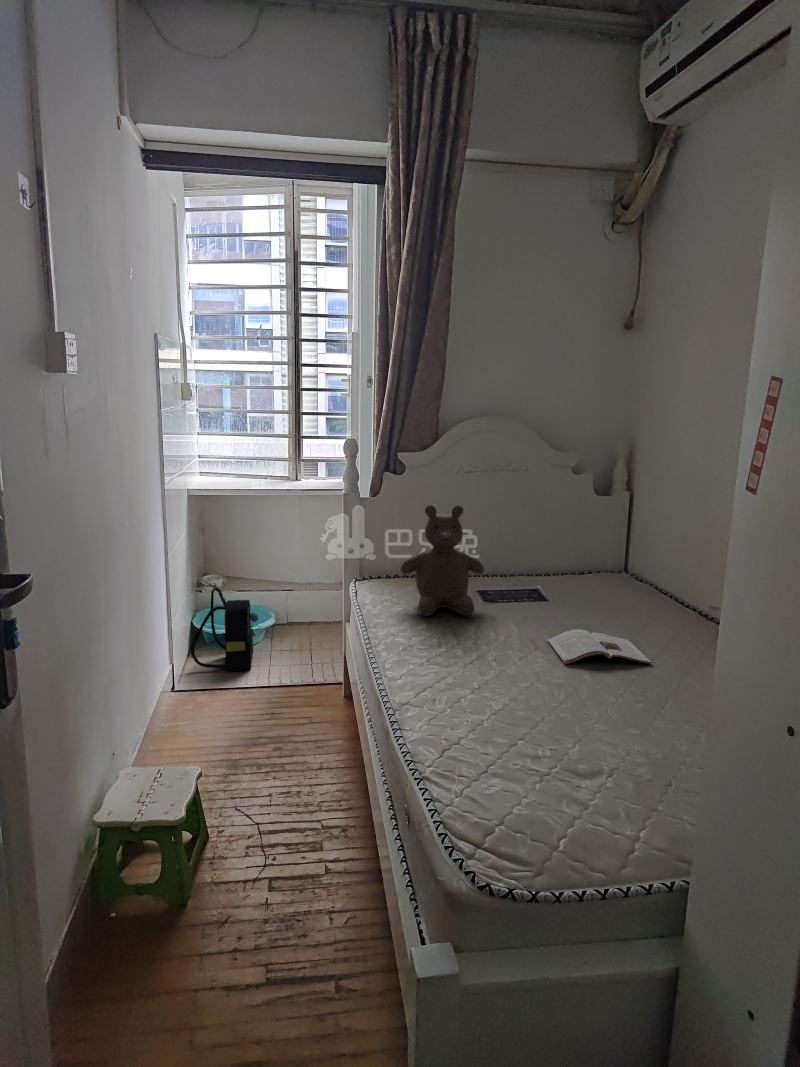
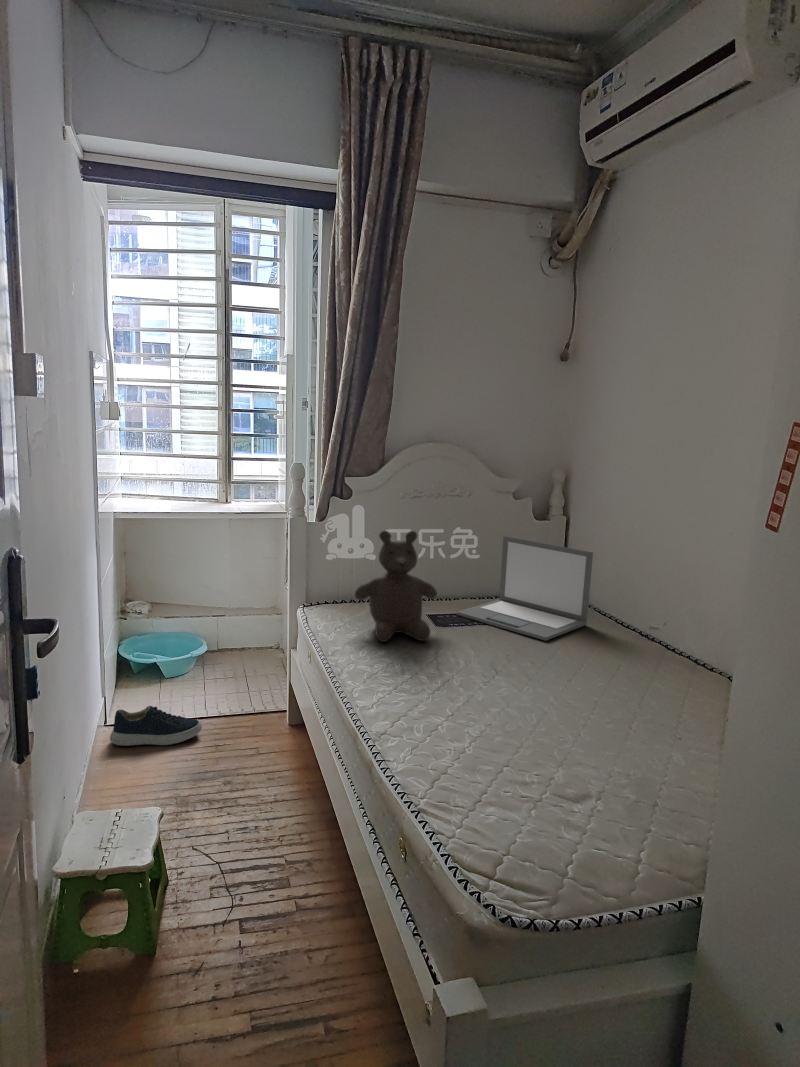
laptop: none [508,512,650,619] -> present [457,536,593,641]
backpack: present [191,587,258,671] -> none [121,614,194,702]
magazine: present [548,629,652,664] -> none [505,652,607,688]
shoe: none [175,673,260,711] -> present [110,706,202,746]

